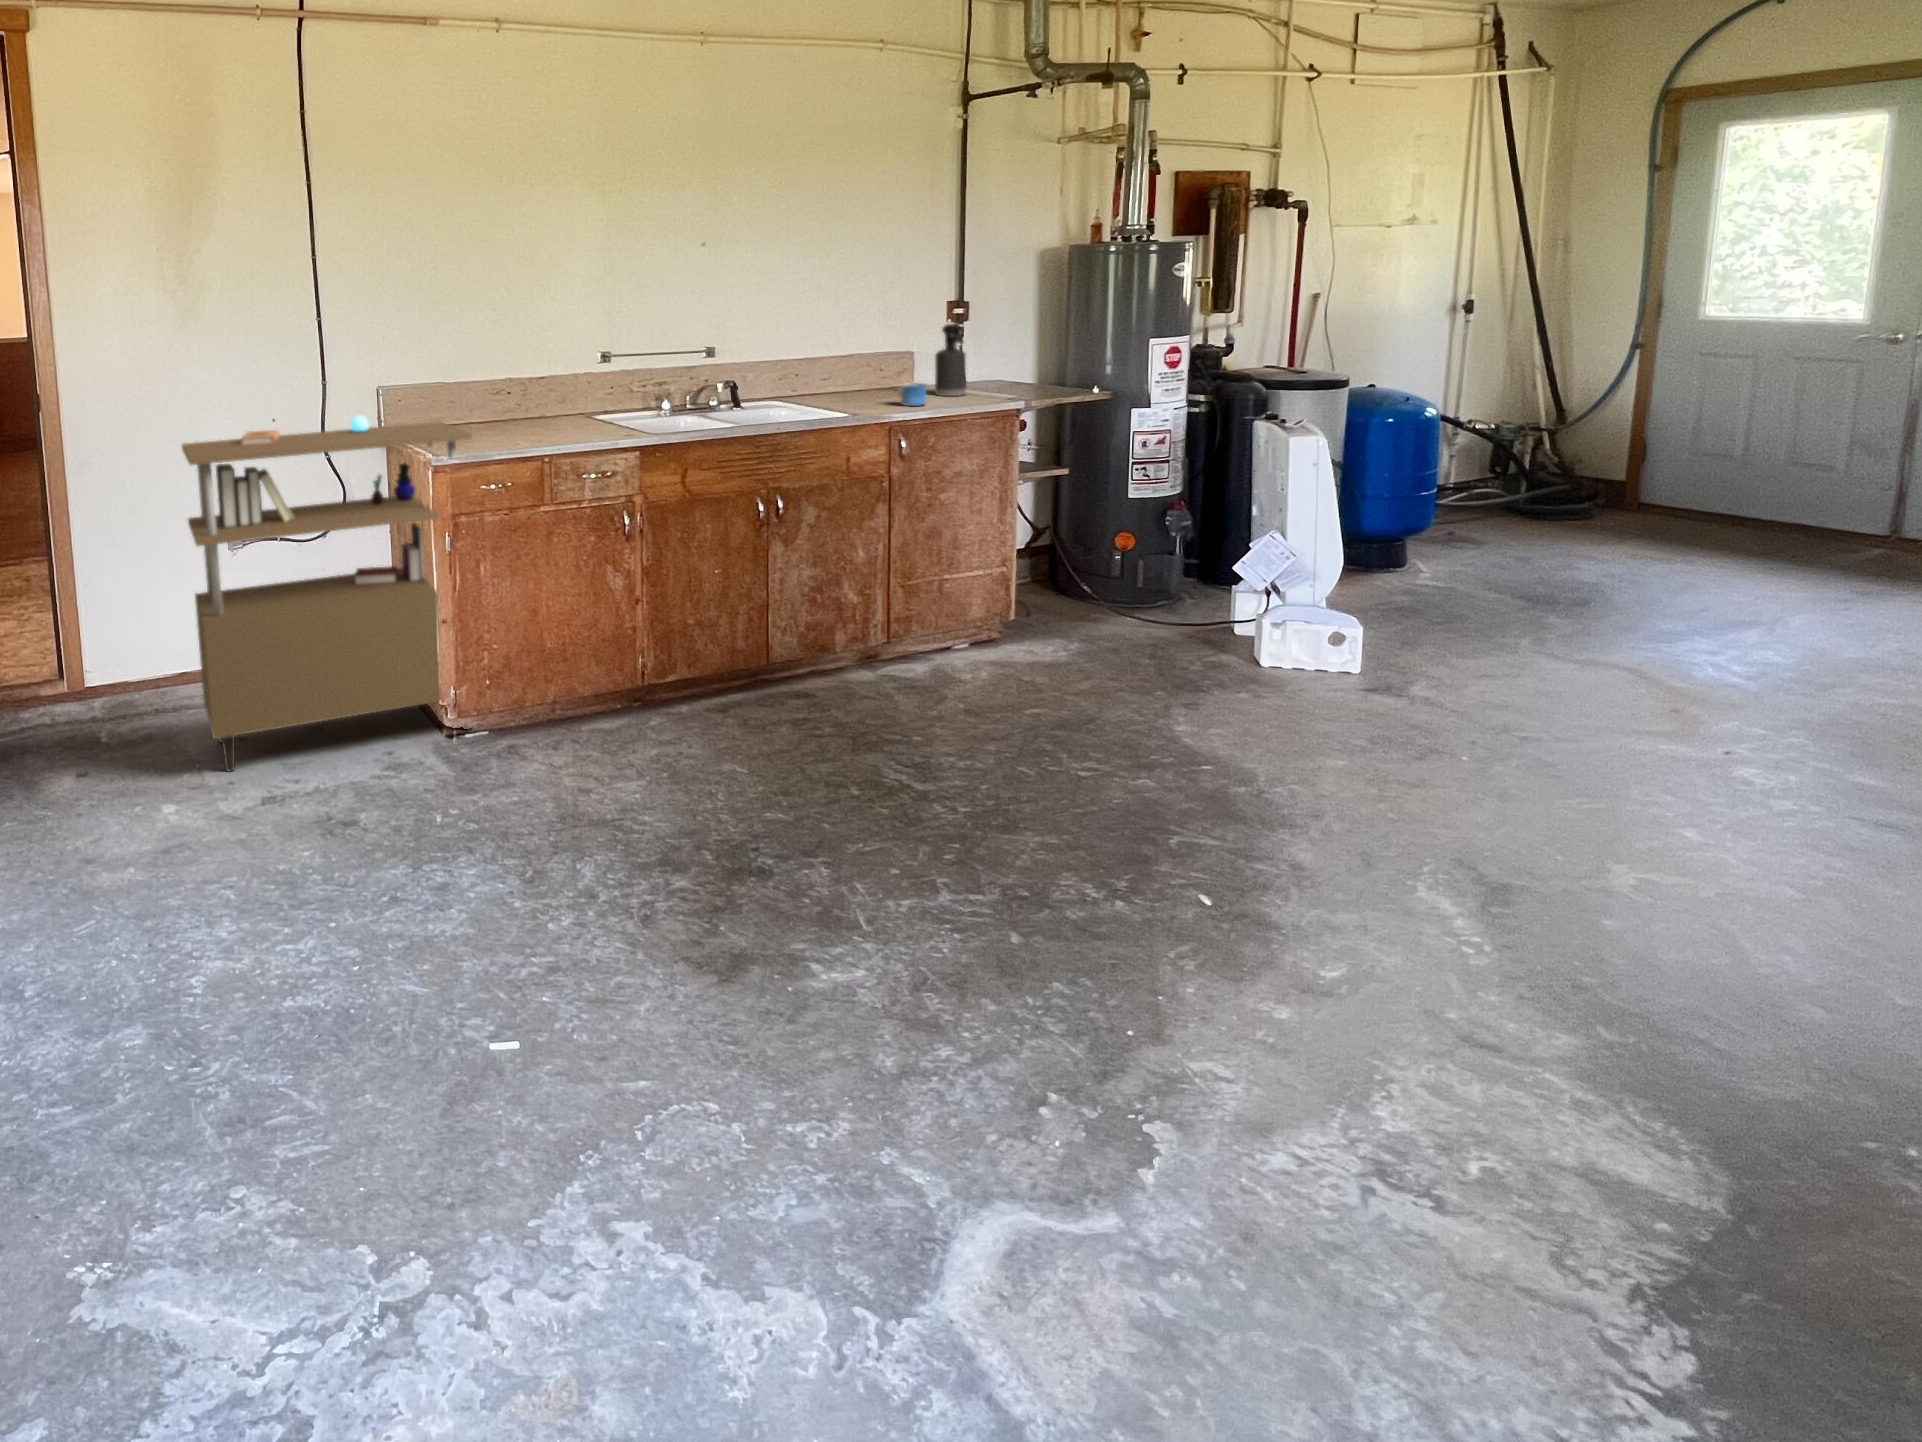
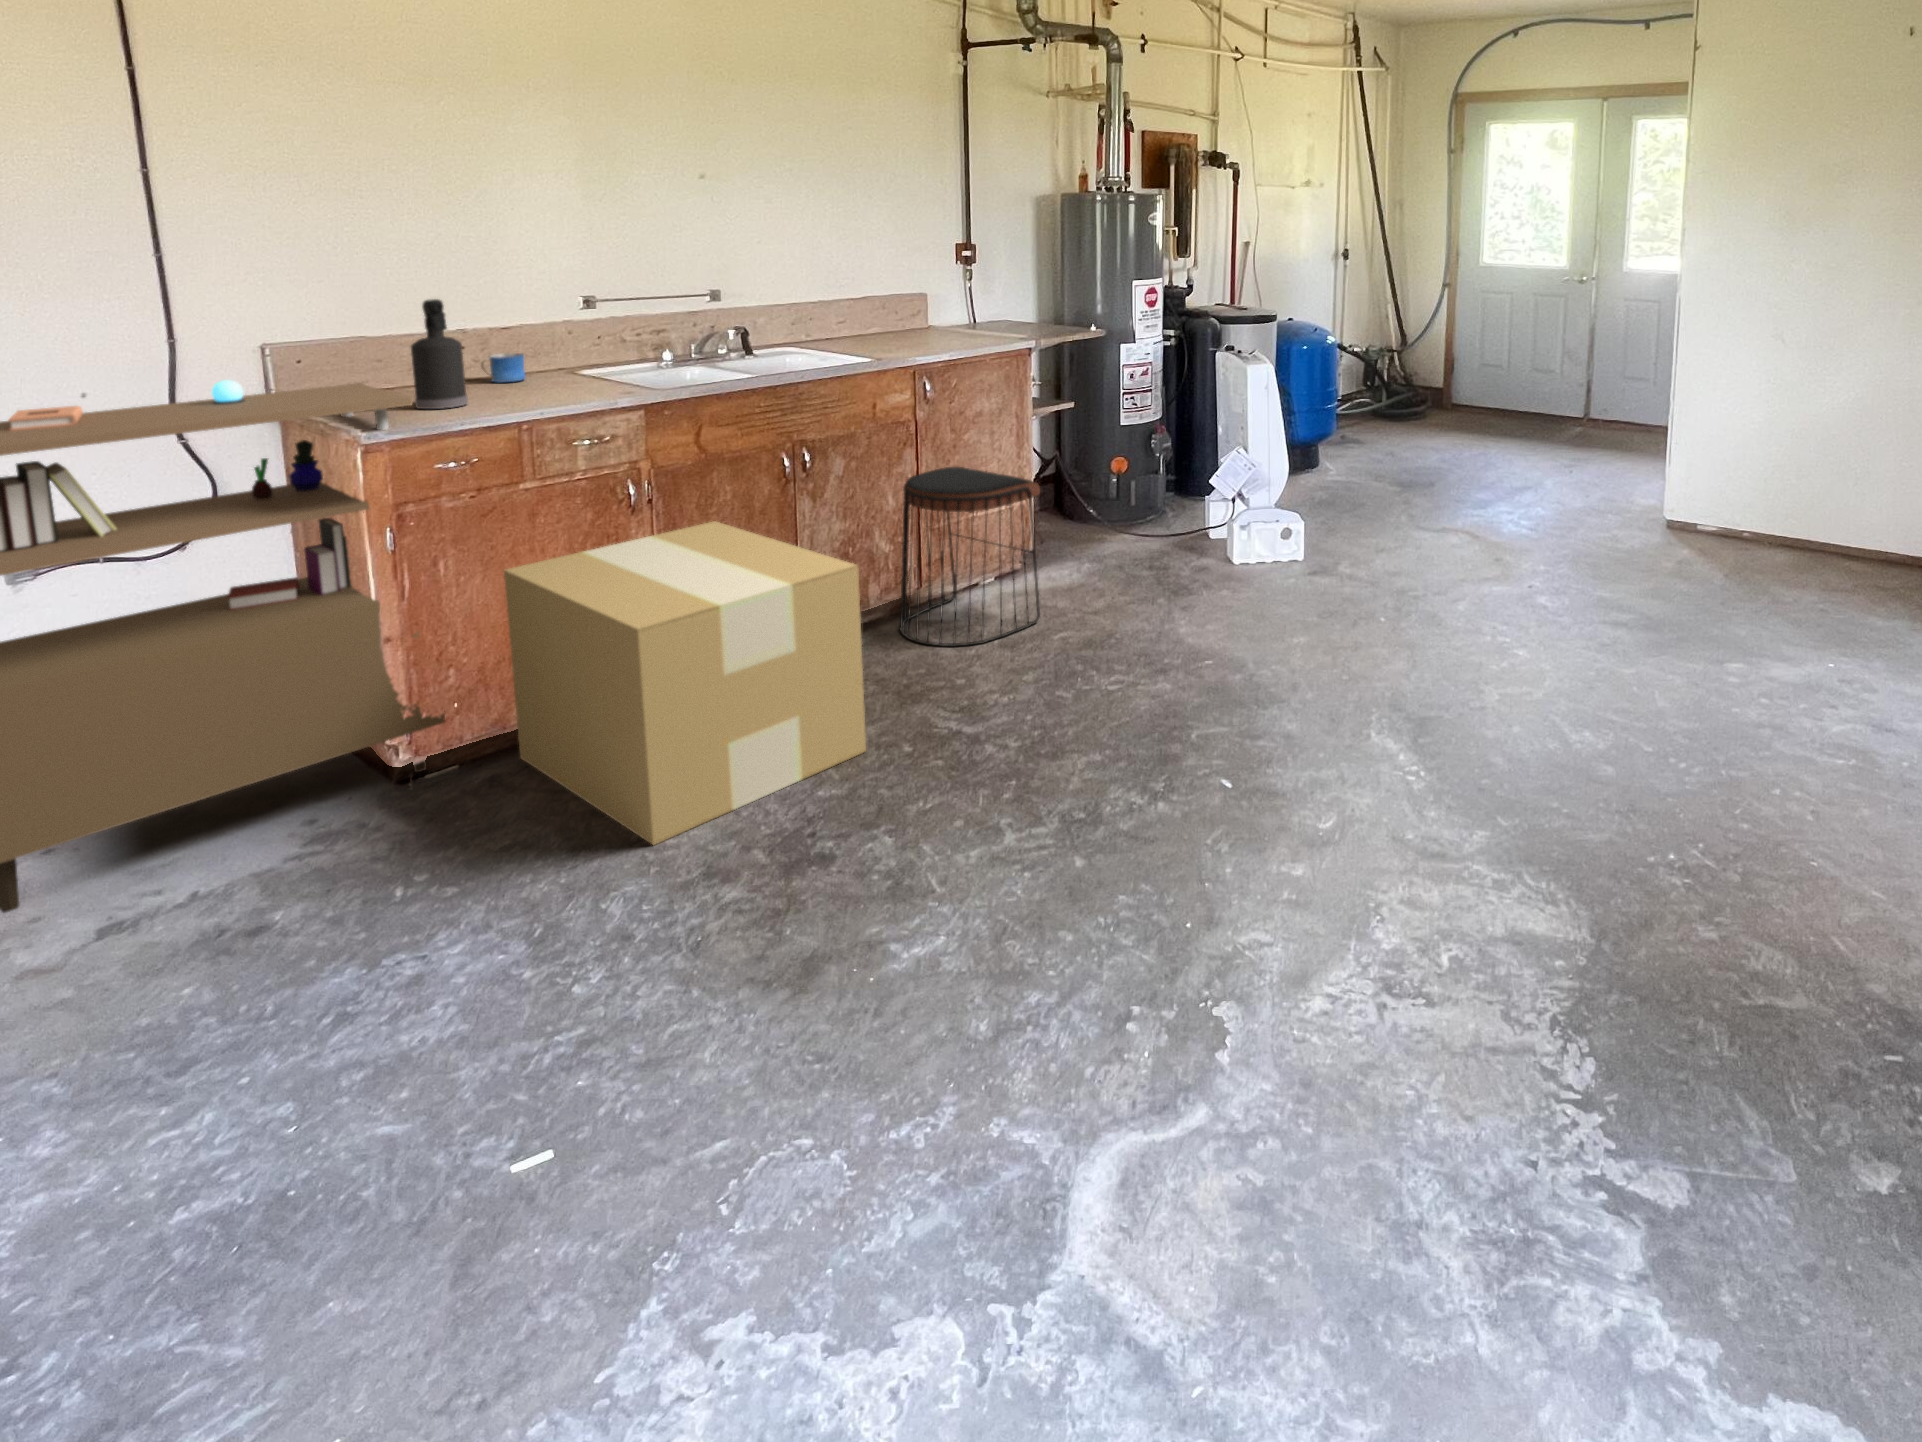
spray bottle: present [935,324,966,396] -> present [411,299,468,409]
mug: present [898,383,926,406] -> present [481,353,525,382]
stool: none [863,525,1015,705] -> present [900,467,1040,647]
cardboard box: none [529,555,814,825] -> present [504,521,866,845]

